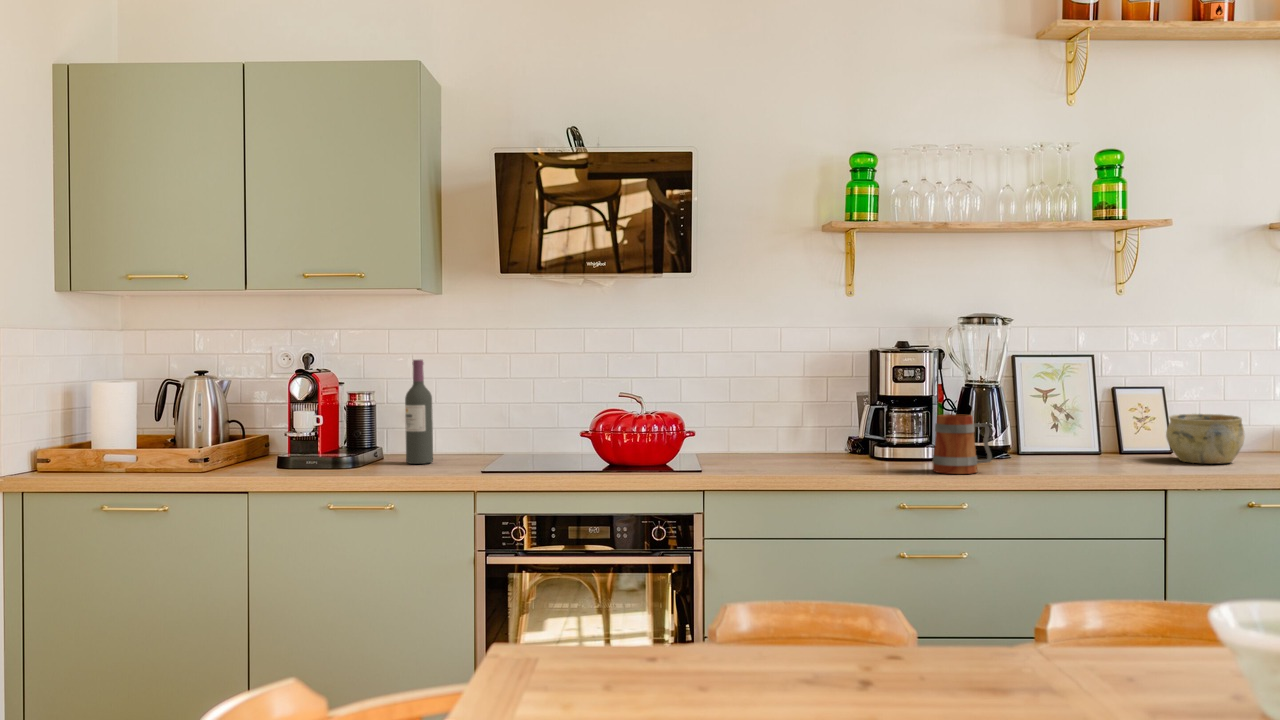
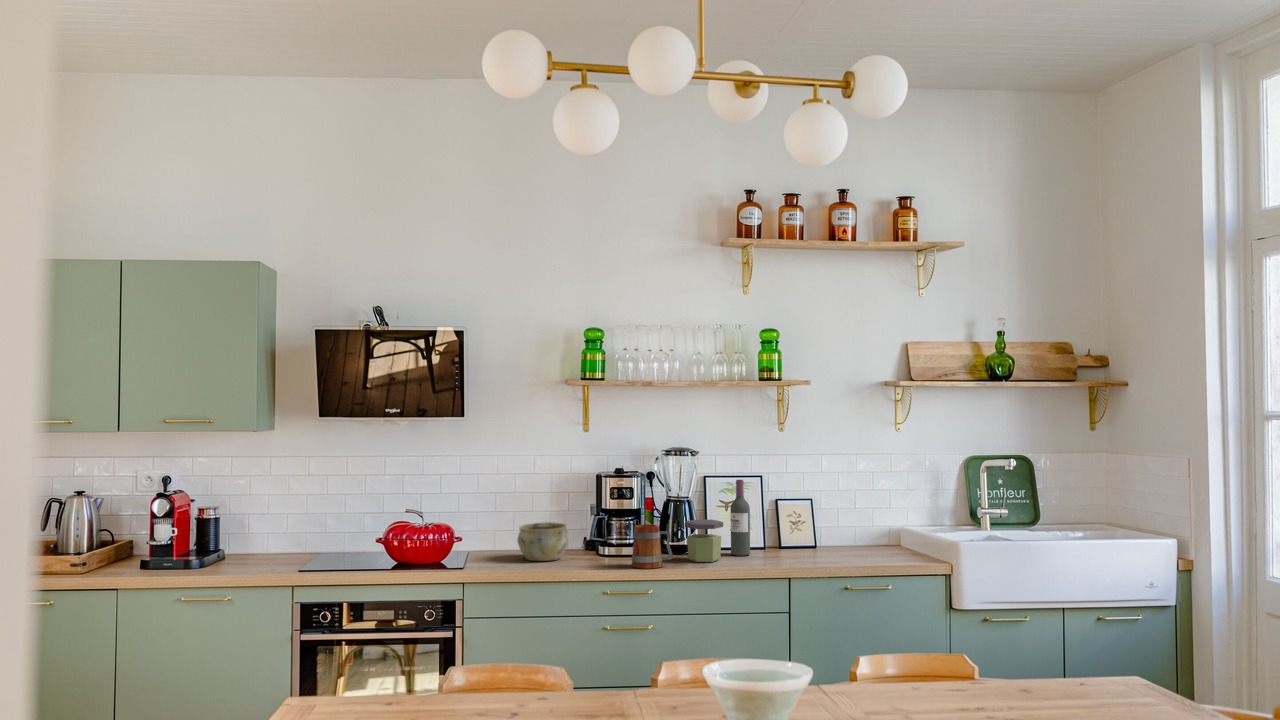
wine bottle: present [405,360,433,464] -> present [731,480,750,556]
jar: none [1001,411,1058,468] -> present [685,520,723,562]
ceramic bowl: present [1166,414,1245,464] -> present [517,522,569,561]

